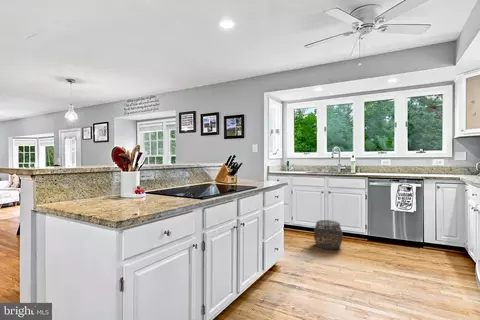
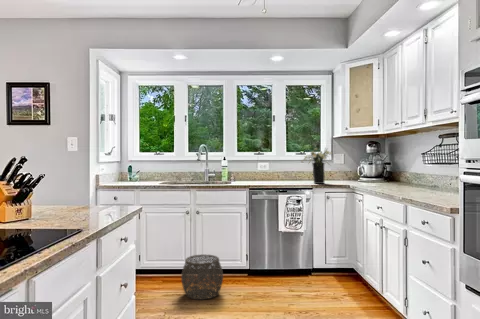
flower arrangement: none [414,147,445,176] -> present [301,149,332,184]

